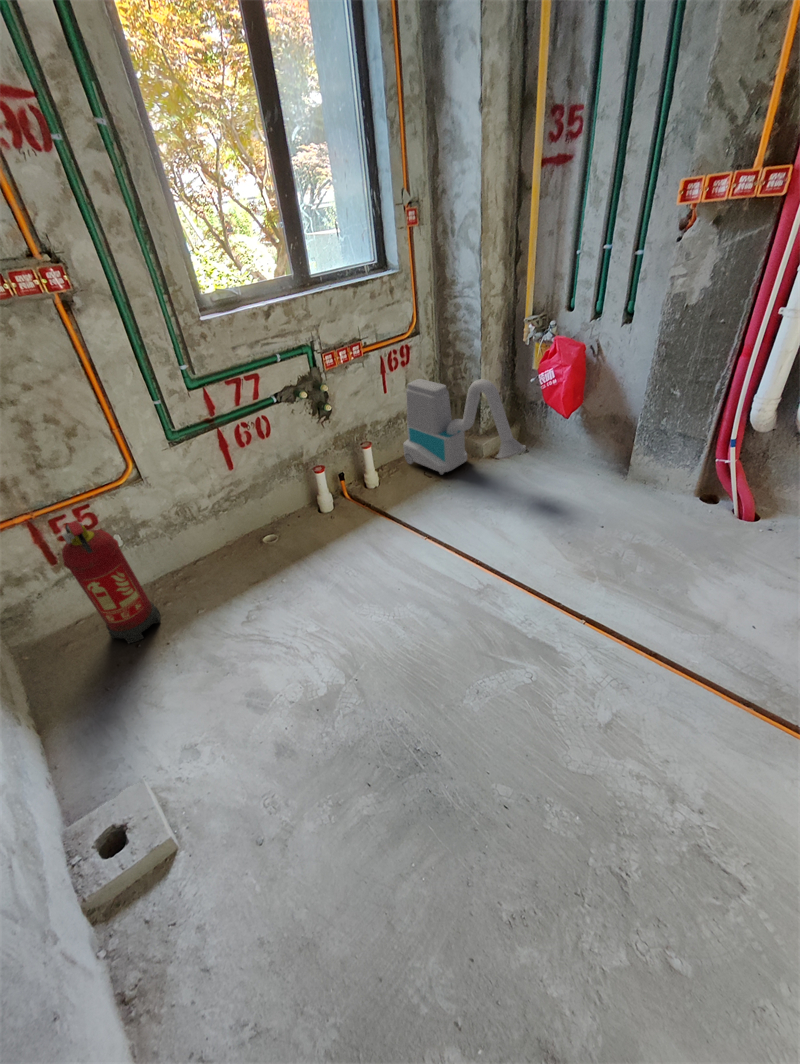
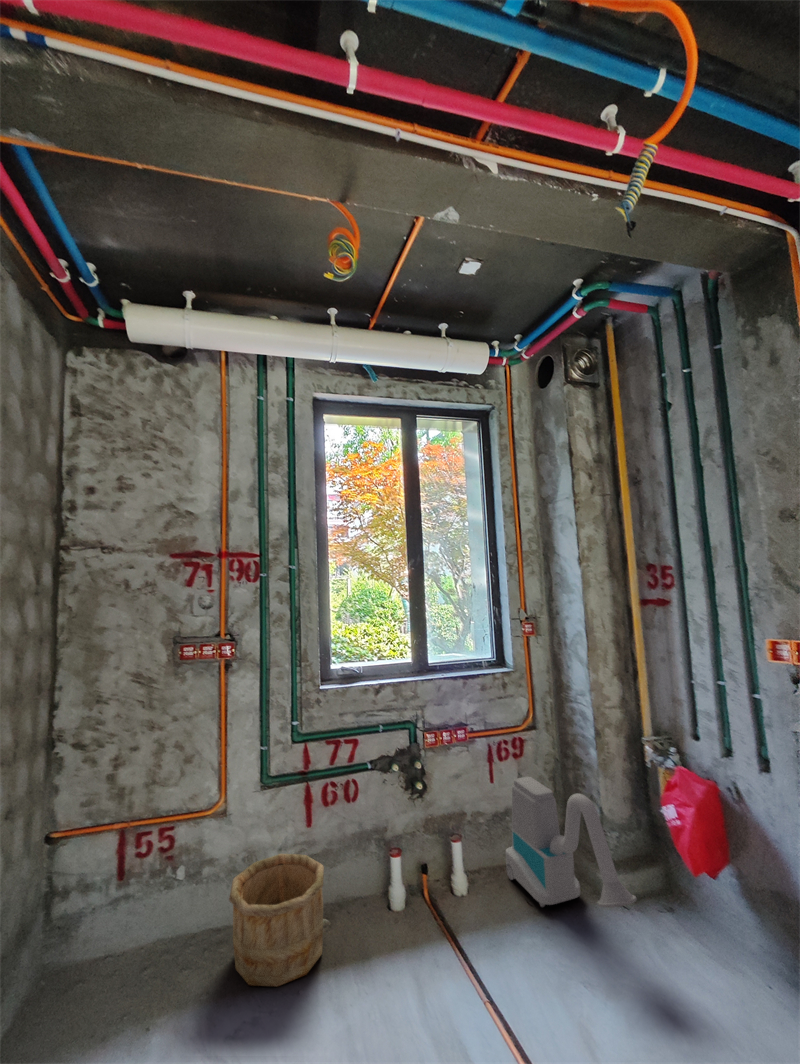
wooden bucket: none [182,491,287,594] -> present [229,854,324,986]
fire extinguisher: present [62,520,160,644] -> none [116,839,171,1005]

